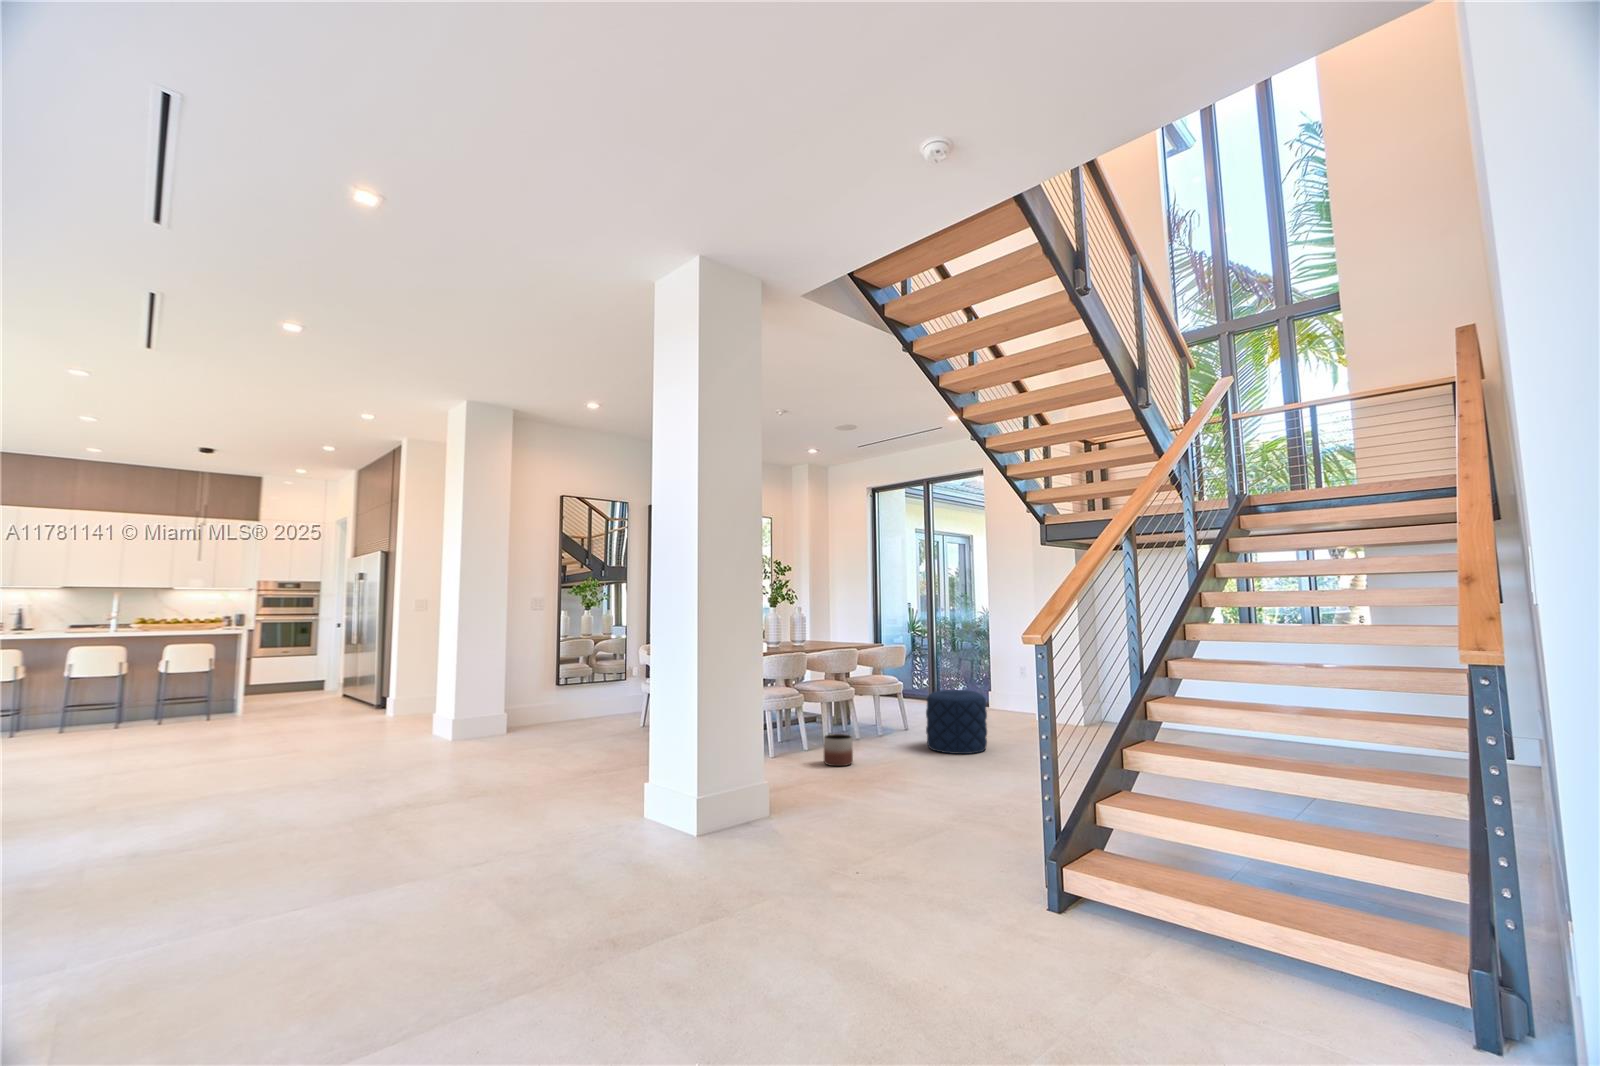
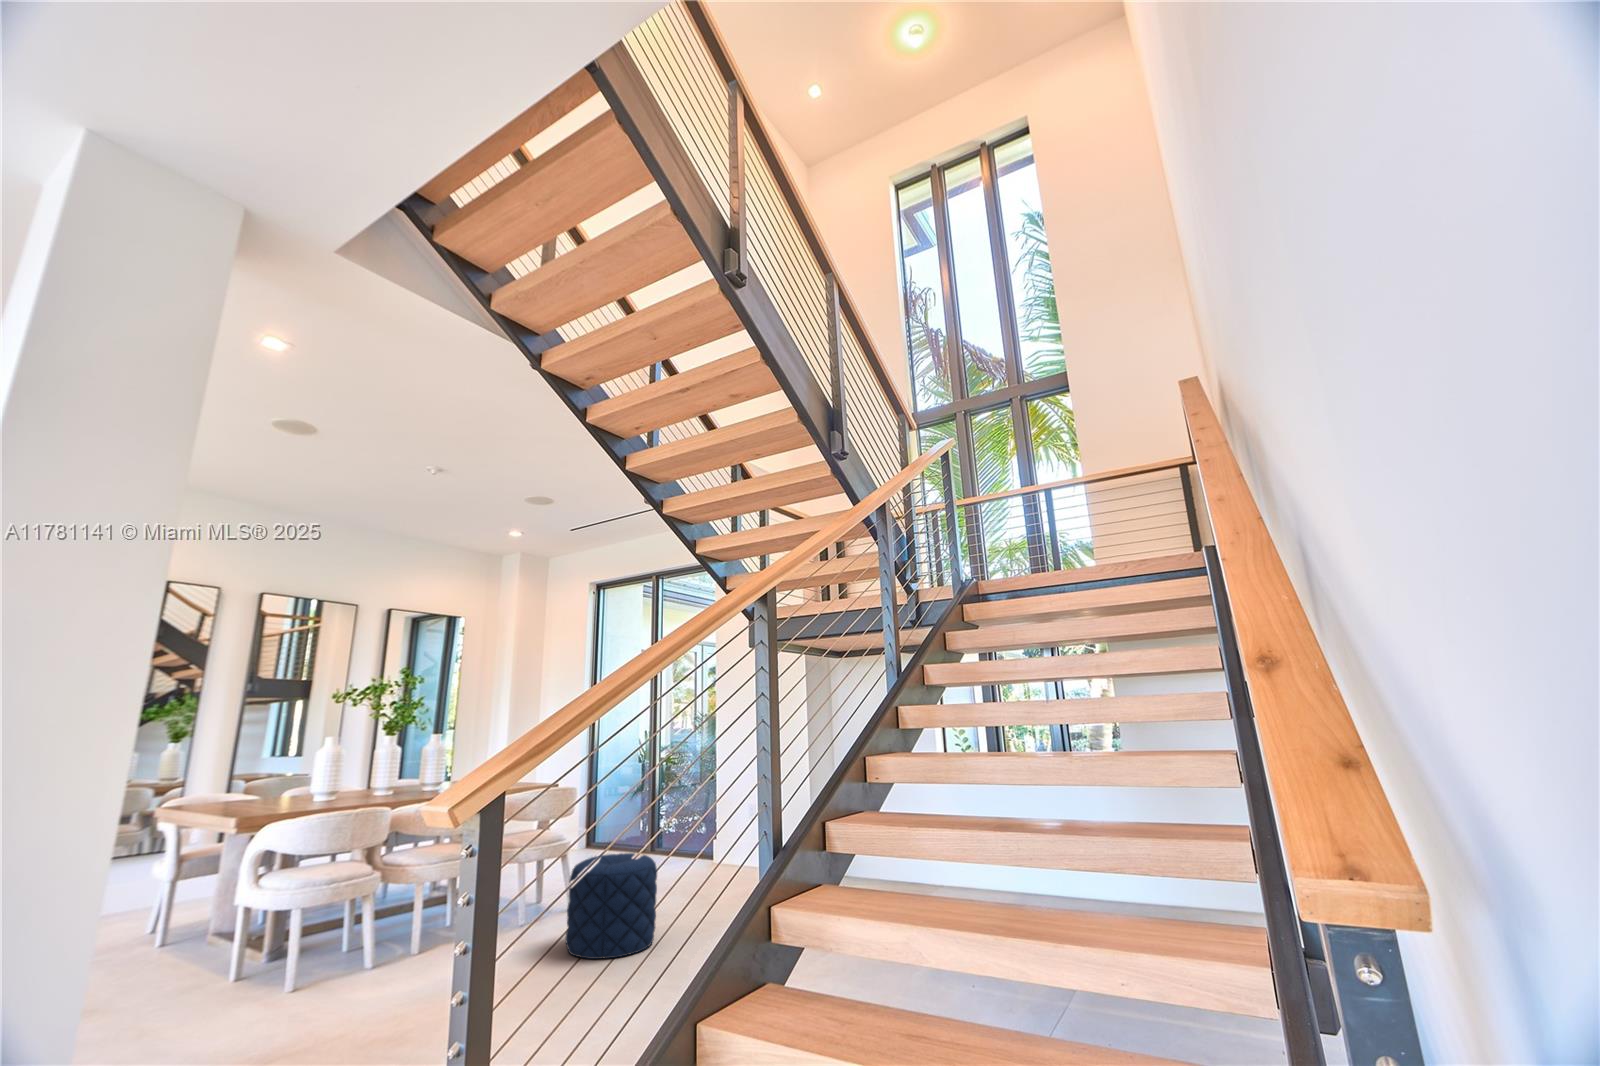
planter: present [824,734,853,766] -> none [357,947,415,1010]

